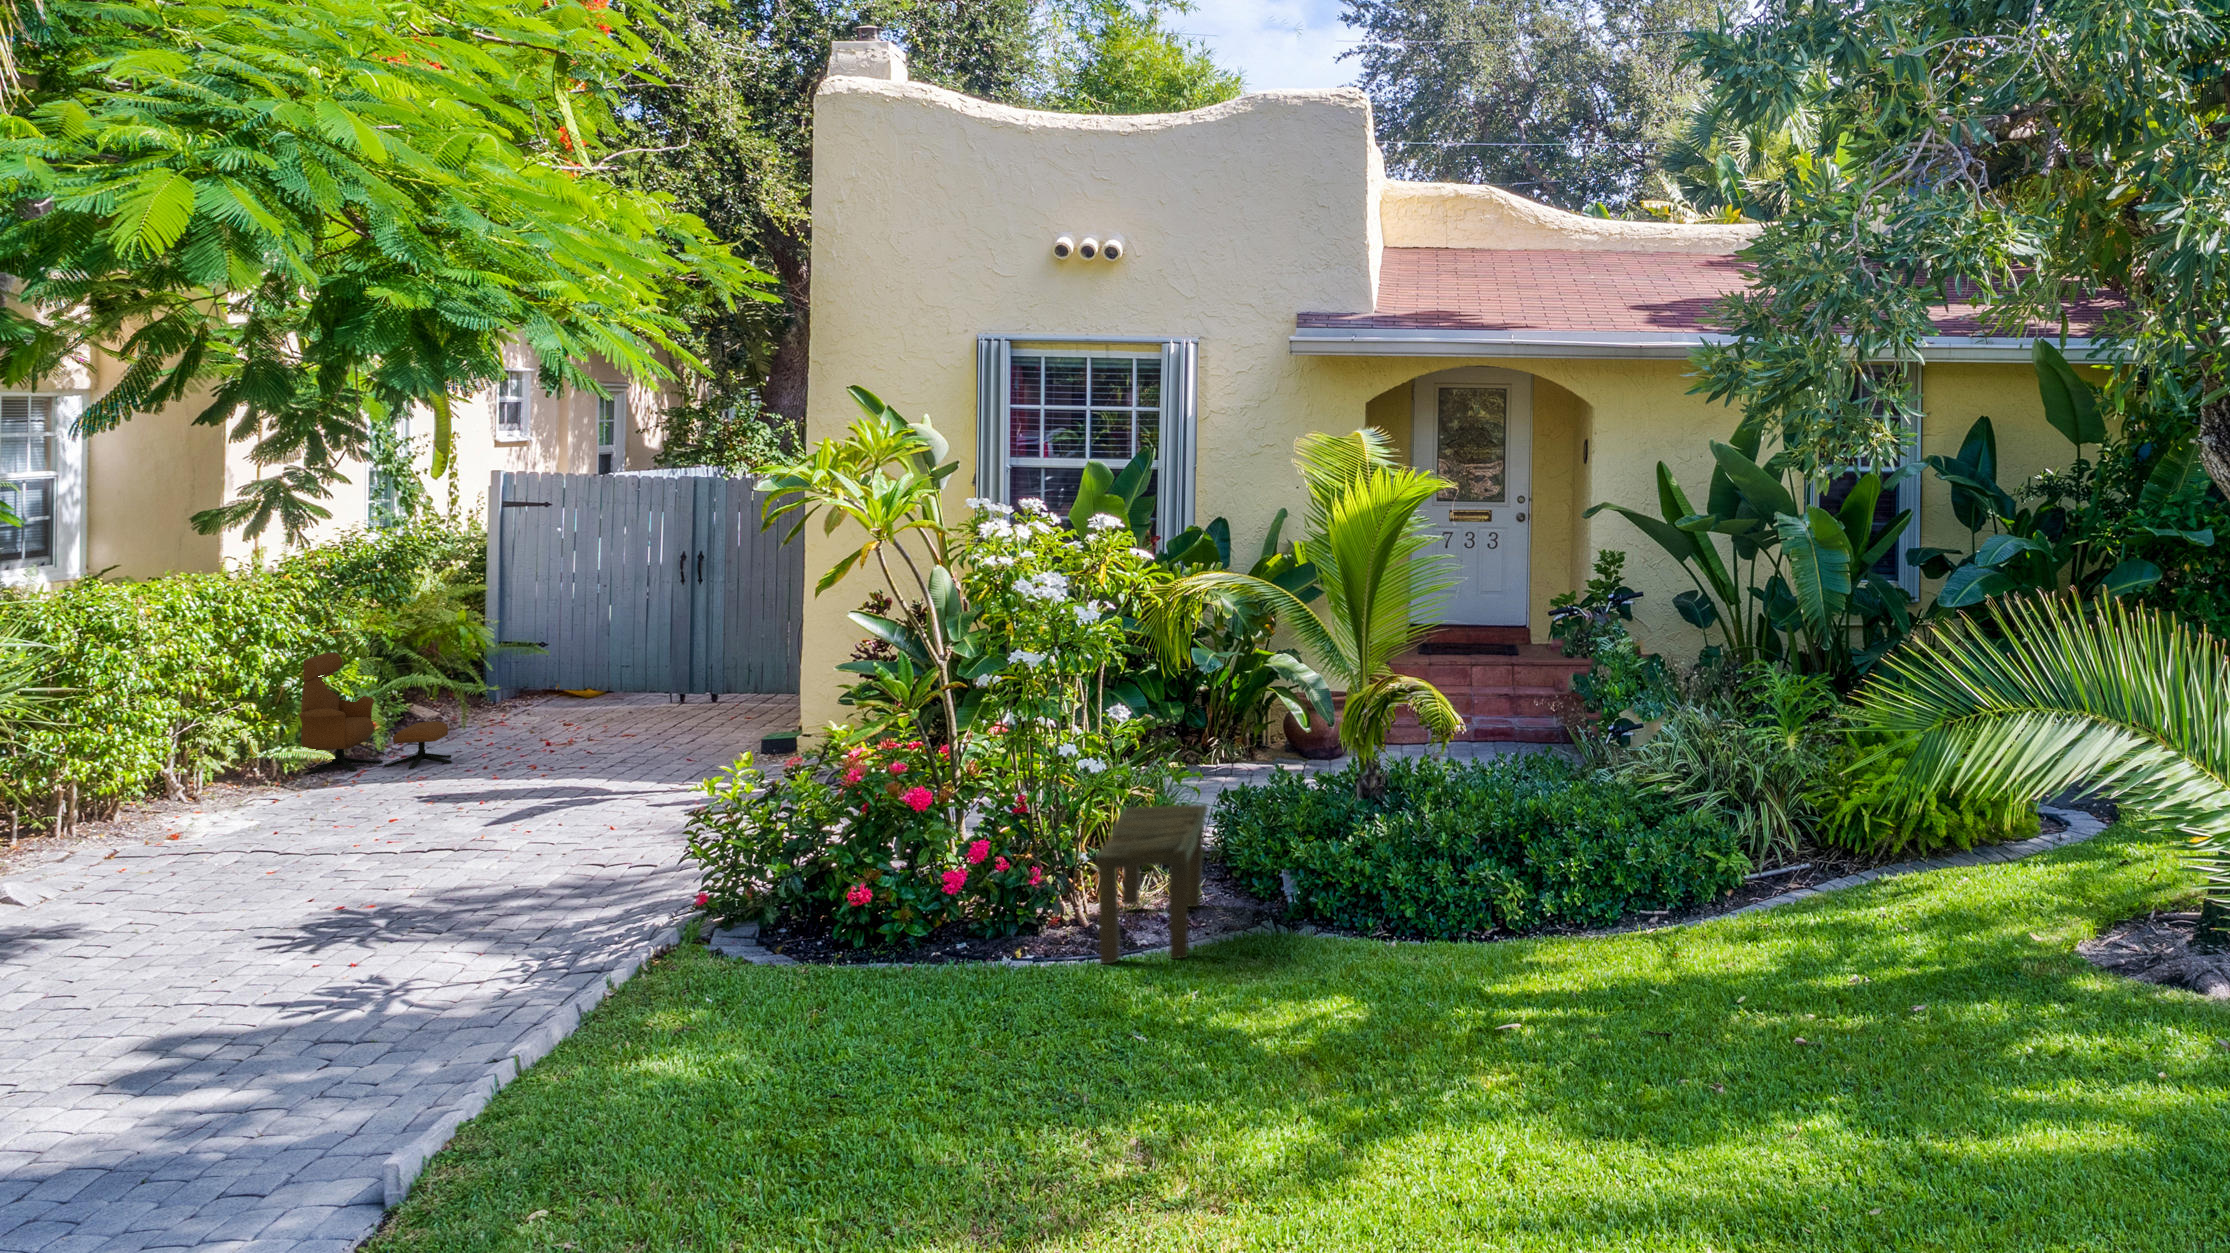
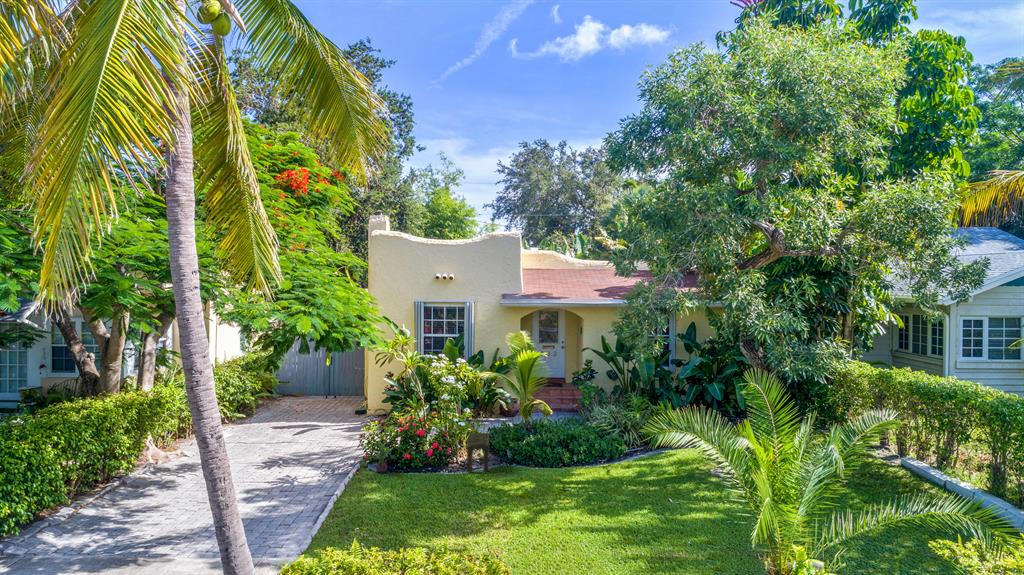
lounge chair: present [299,652,452,775] -> none [239,387,277,420]
decorative plant: none [661,835,805,969] -> present [375,441,391,473]

